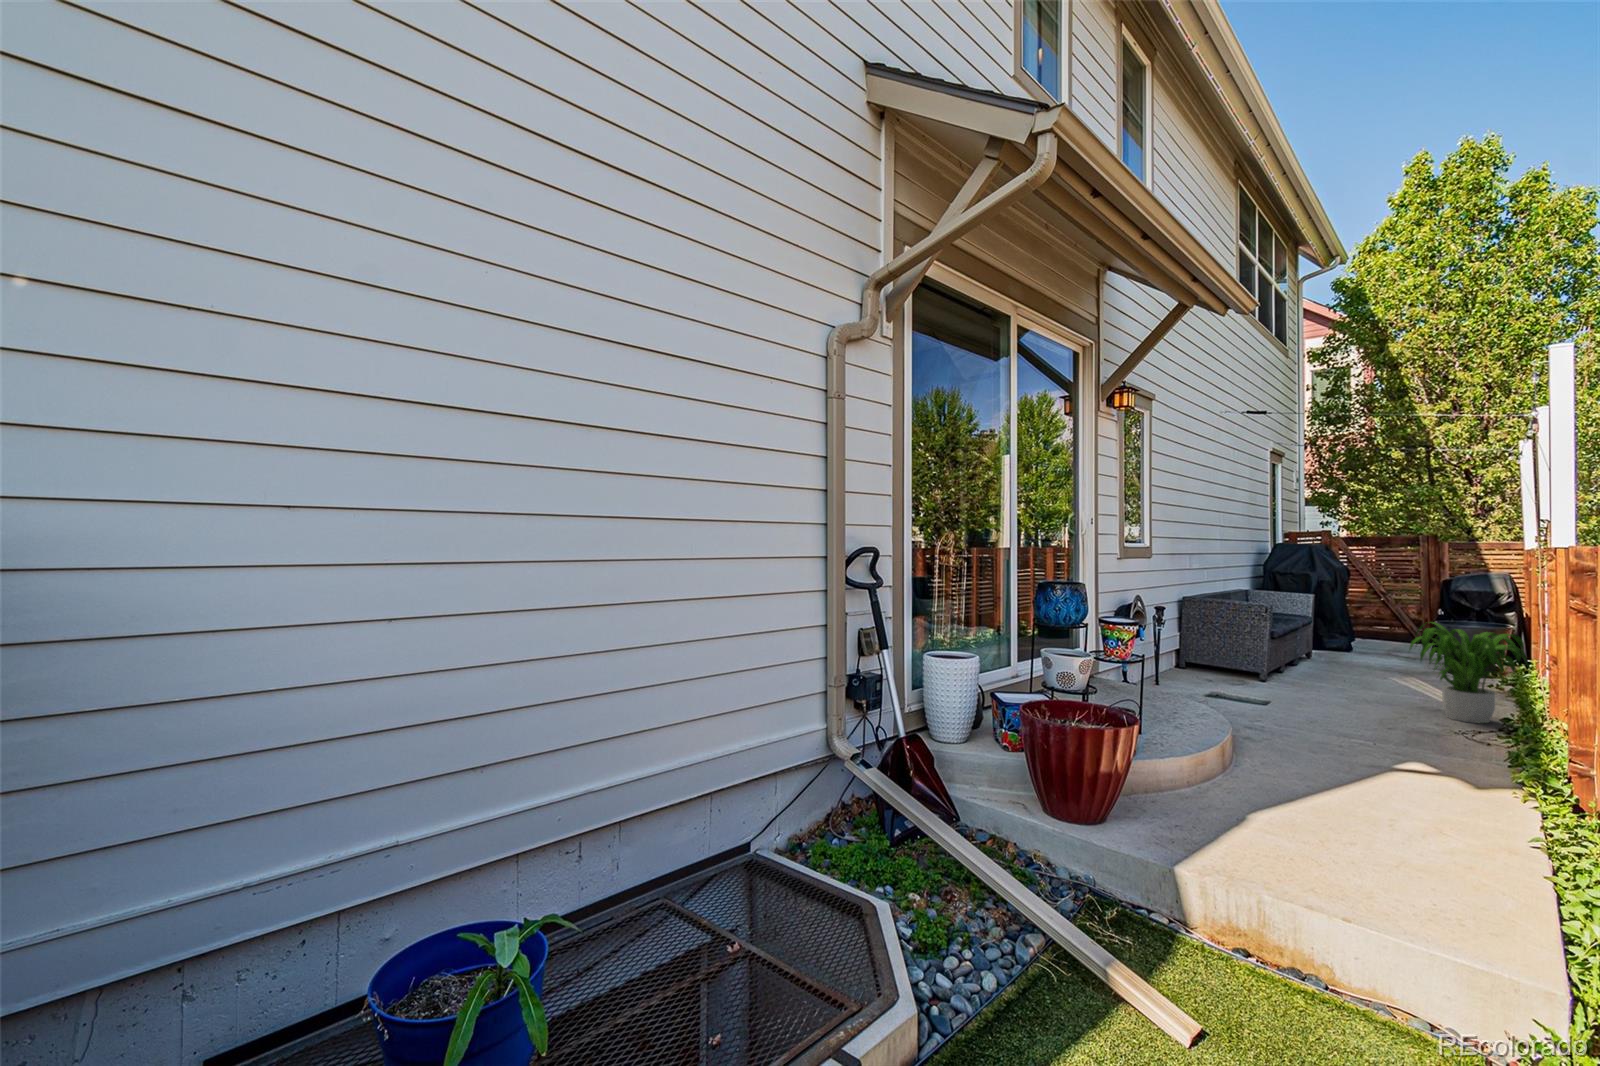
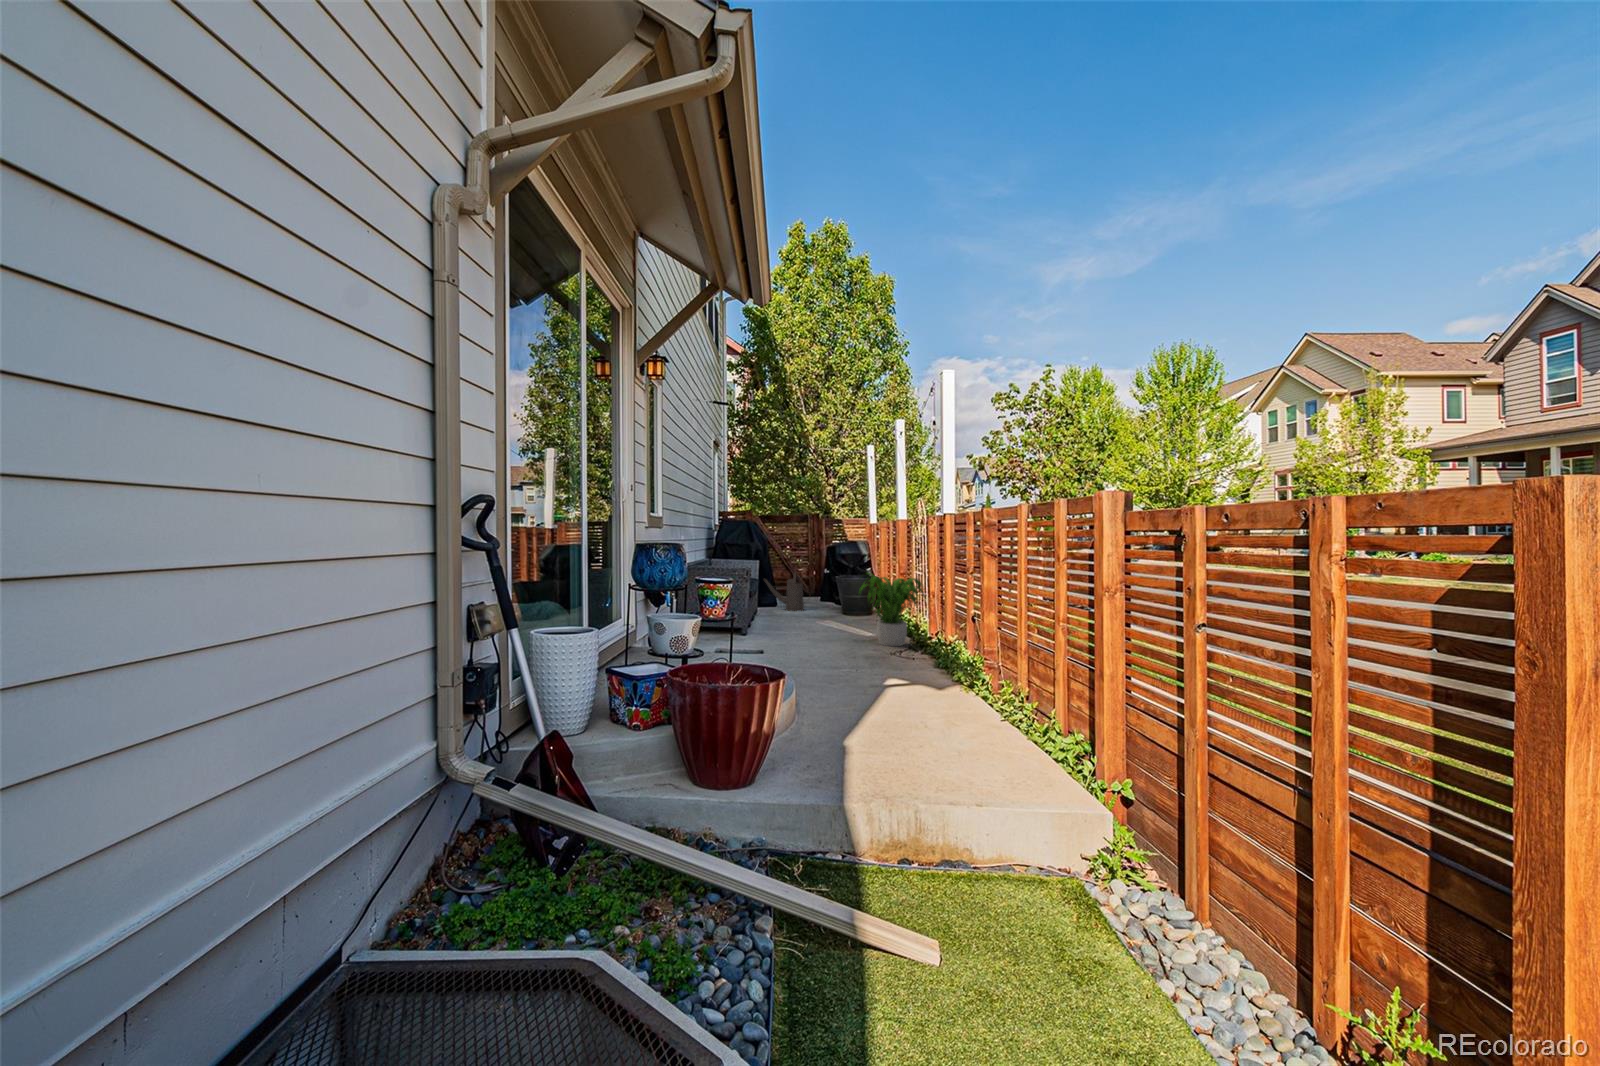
watering can: none [1324,612,1395,662] -> present [764,572,804,611]

